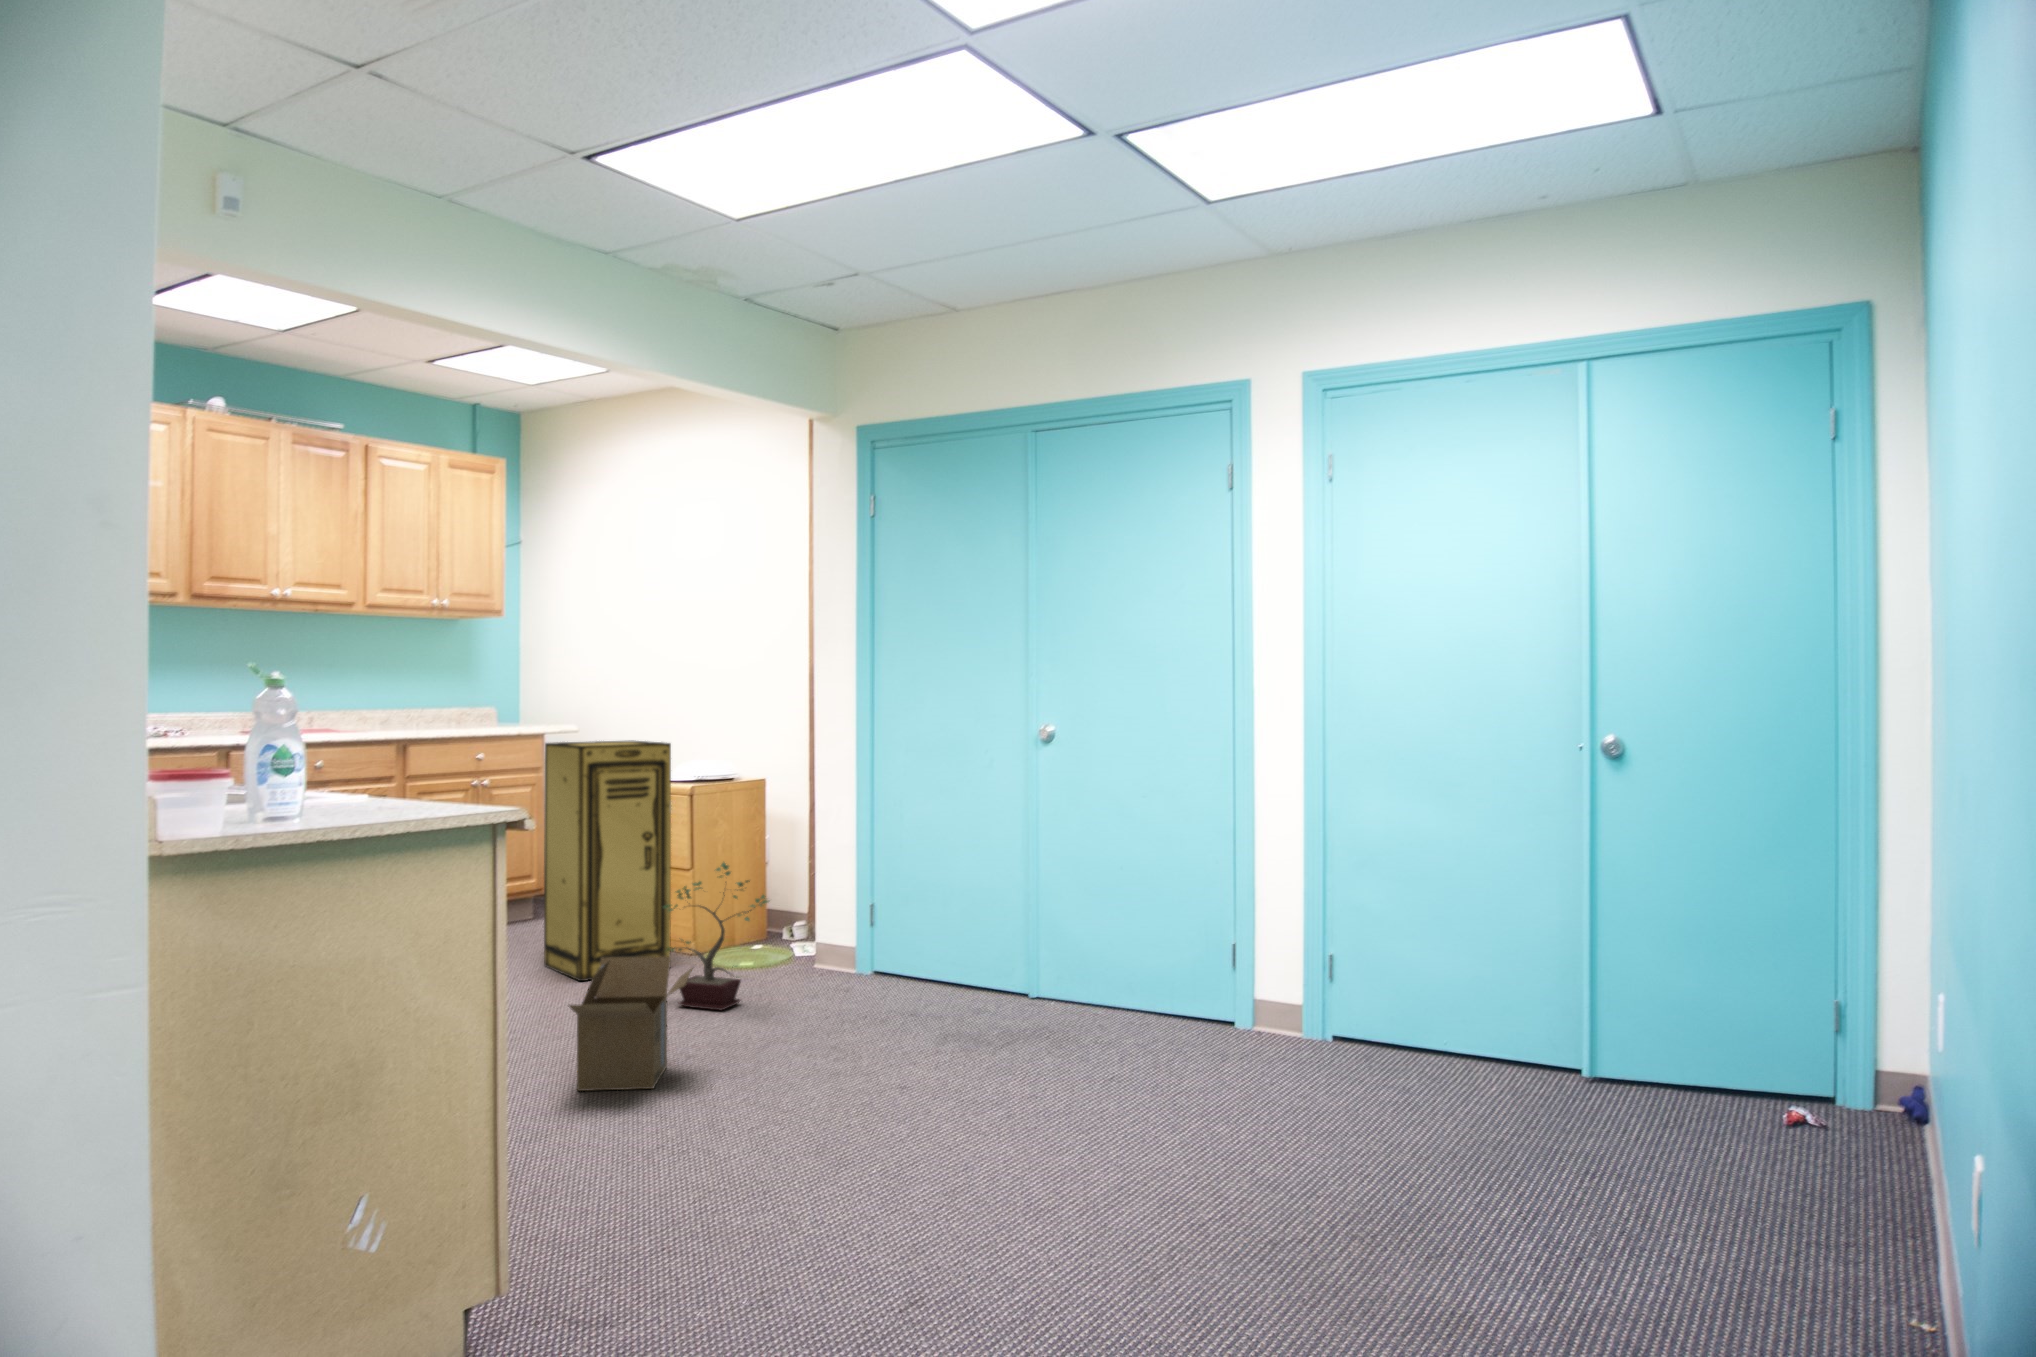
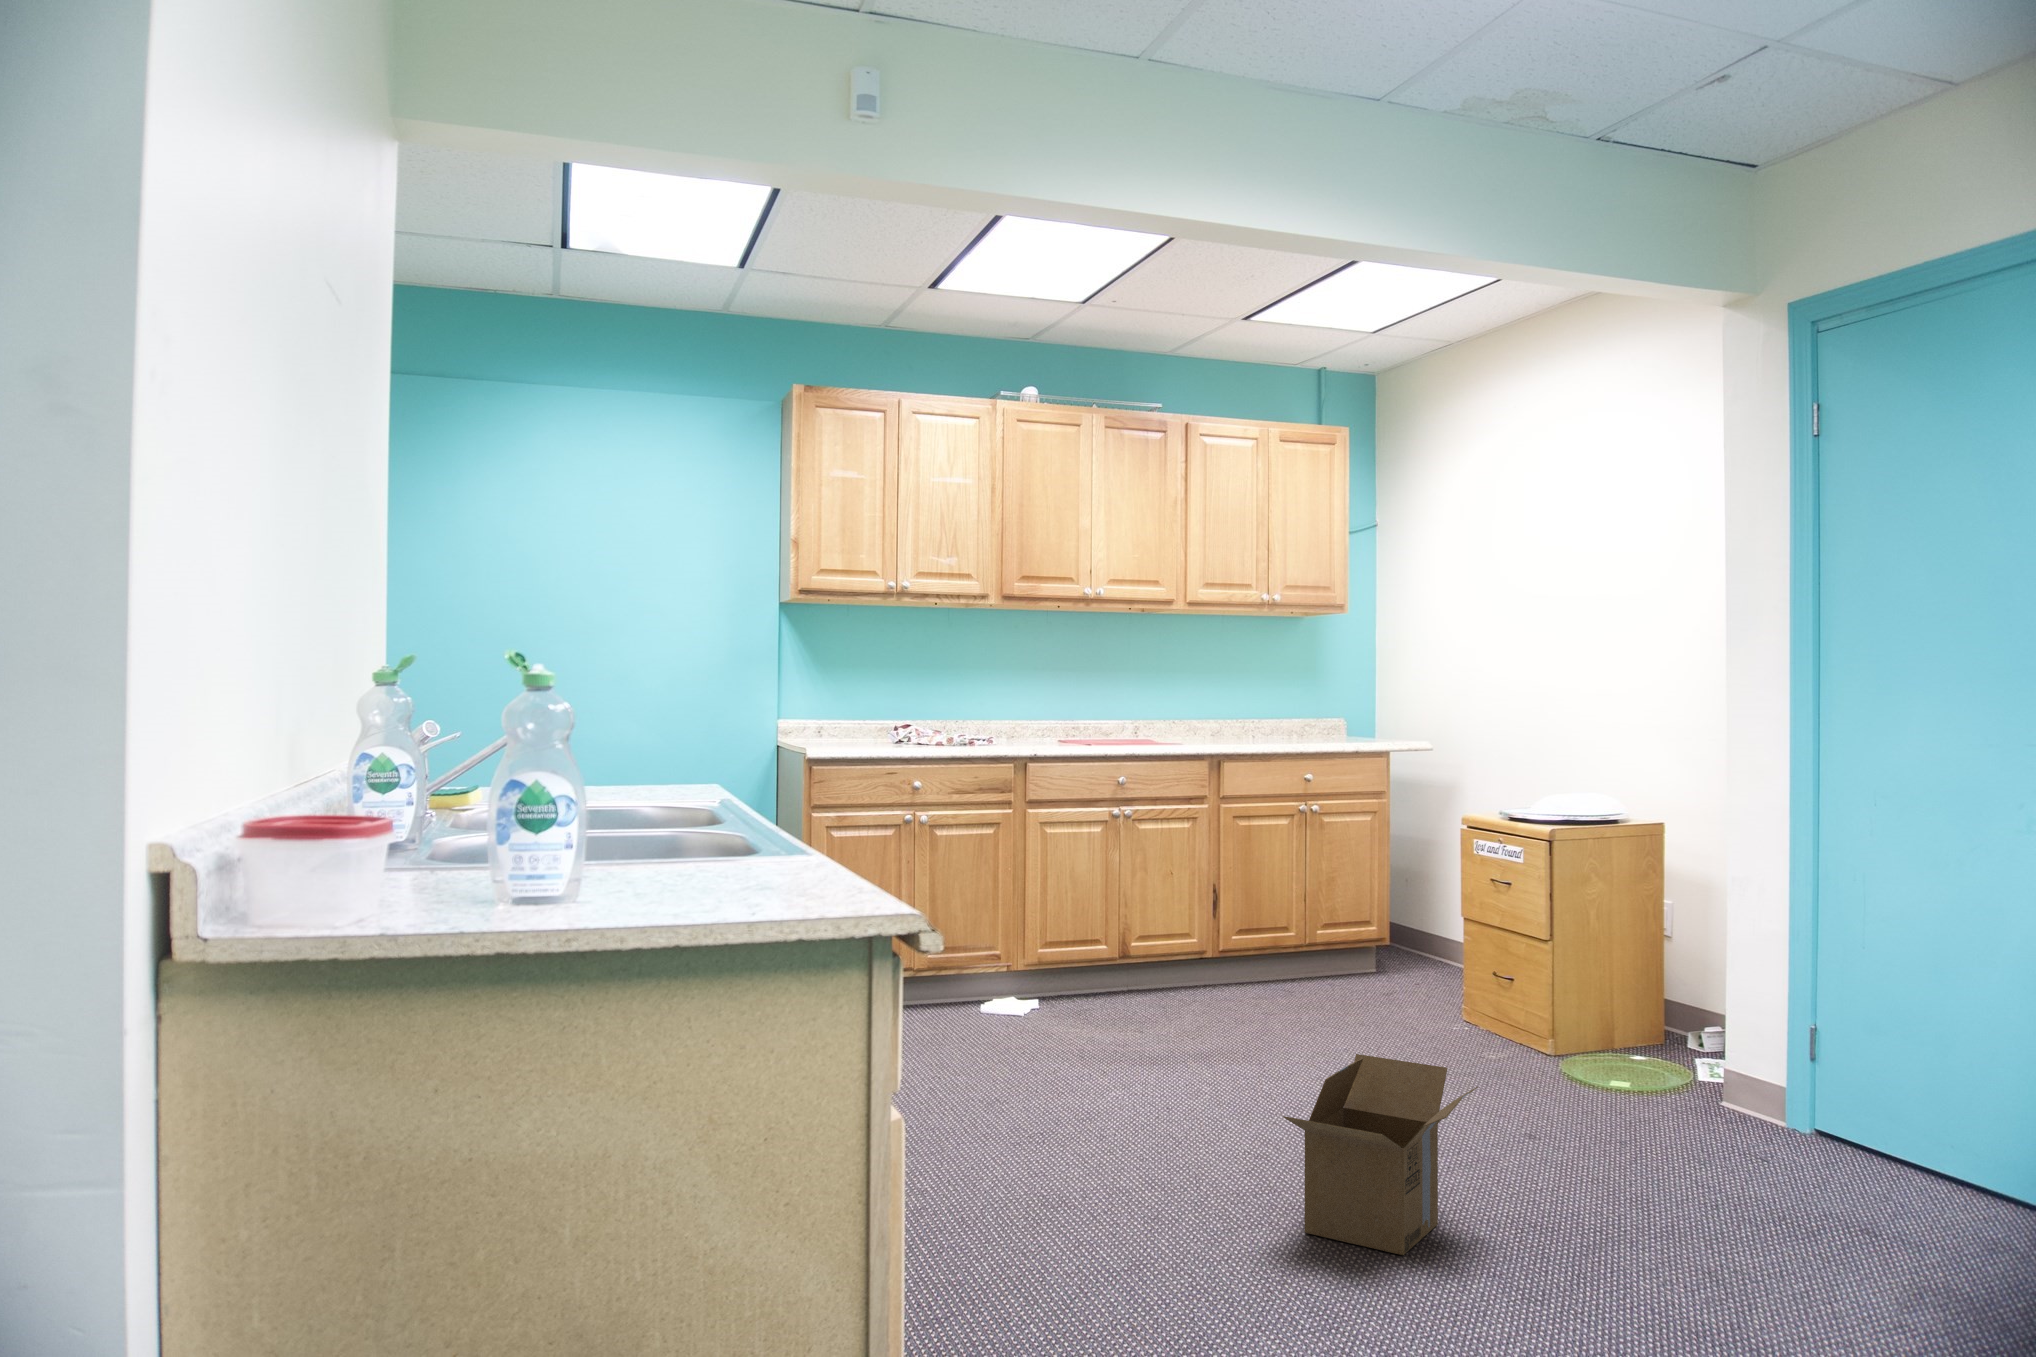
storage cabinet: present [544,741,671,981] -> none [1356,763,1511,1070]
potted plant: present [663,863,769,1010] -> none [1475,937,1624,1150]

